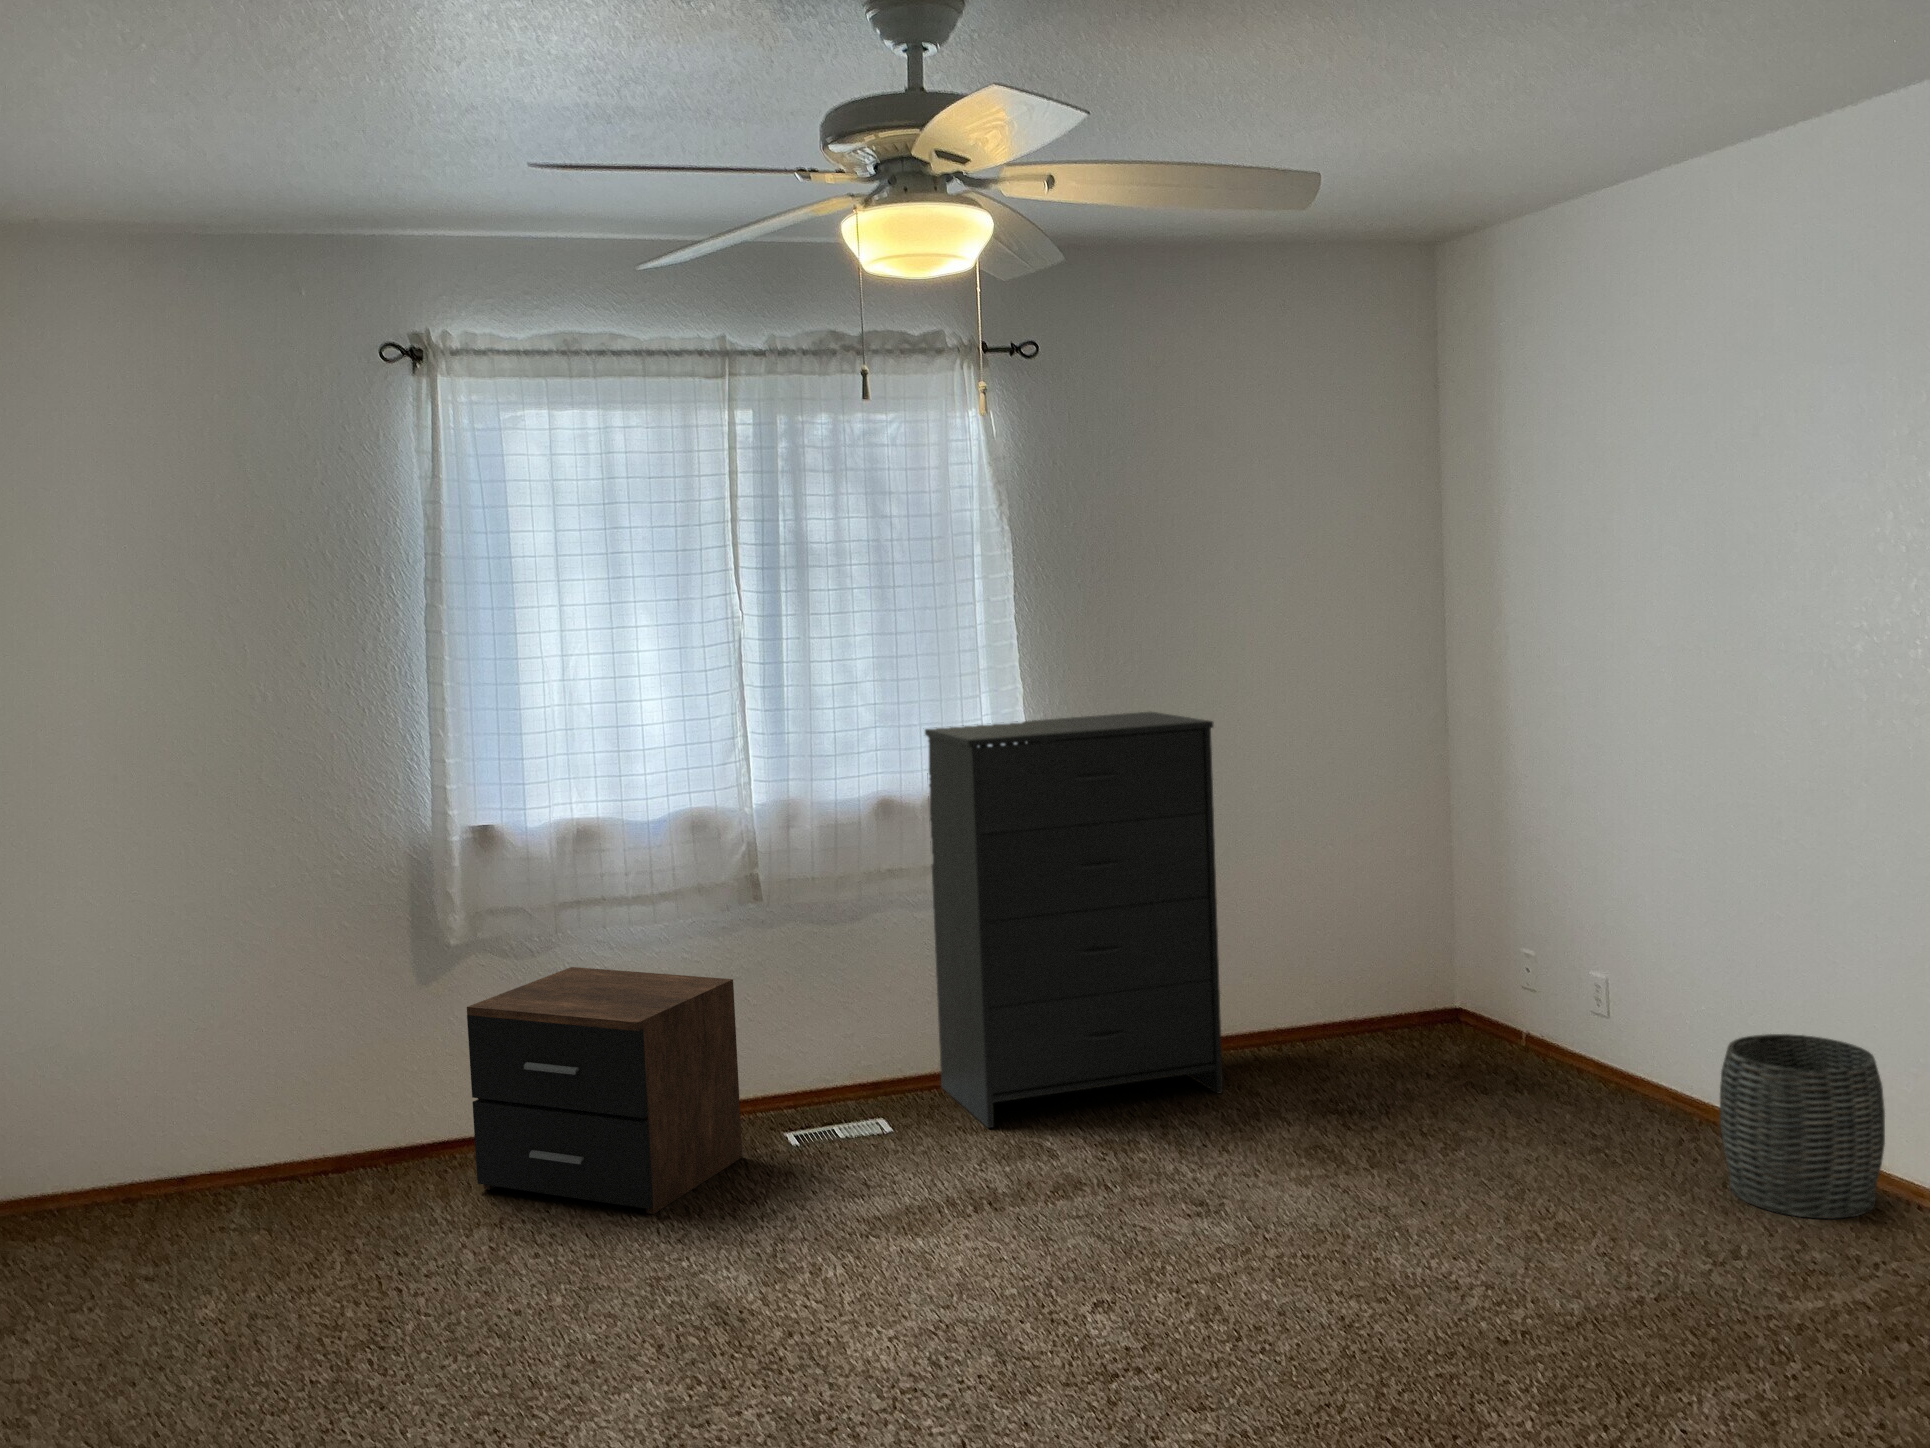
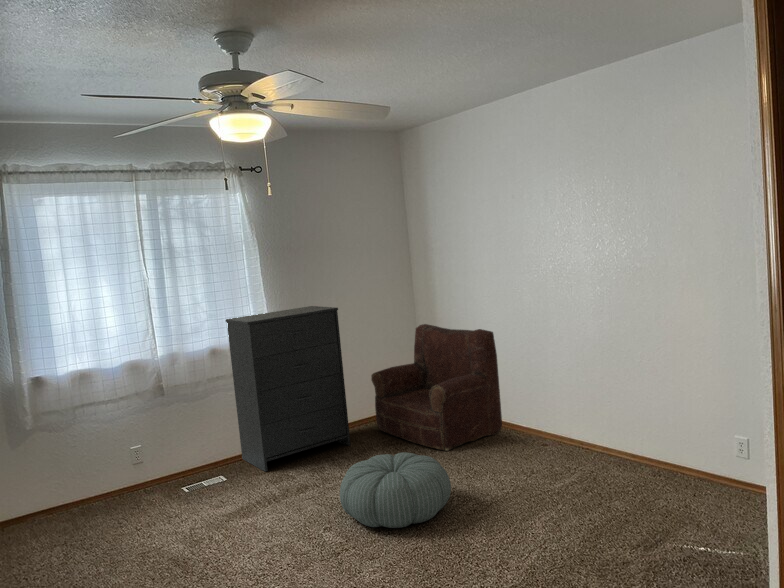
armchair: none [1300,786,1671,1150] -> present [371,324,502,451]
nightstand: present [467,967,742,1214] -> none [39,427,167,531]
woven basket: present [1720,1034,1885,1219] -> none [521,397,572,457]
pouf: none [1145,1131,1459,1338] -> present [340,452,451,528]

